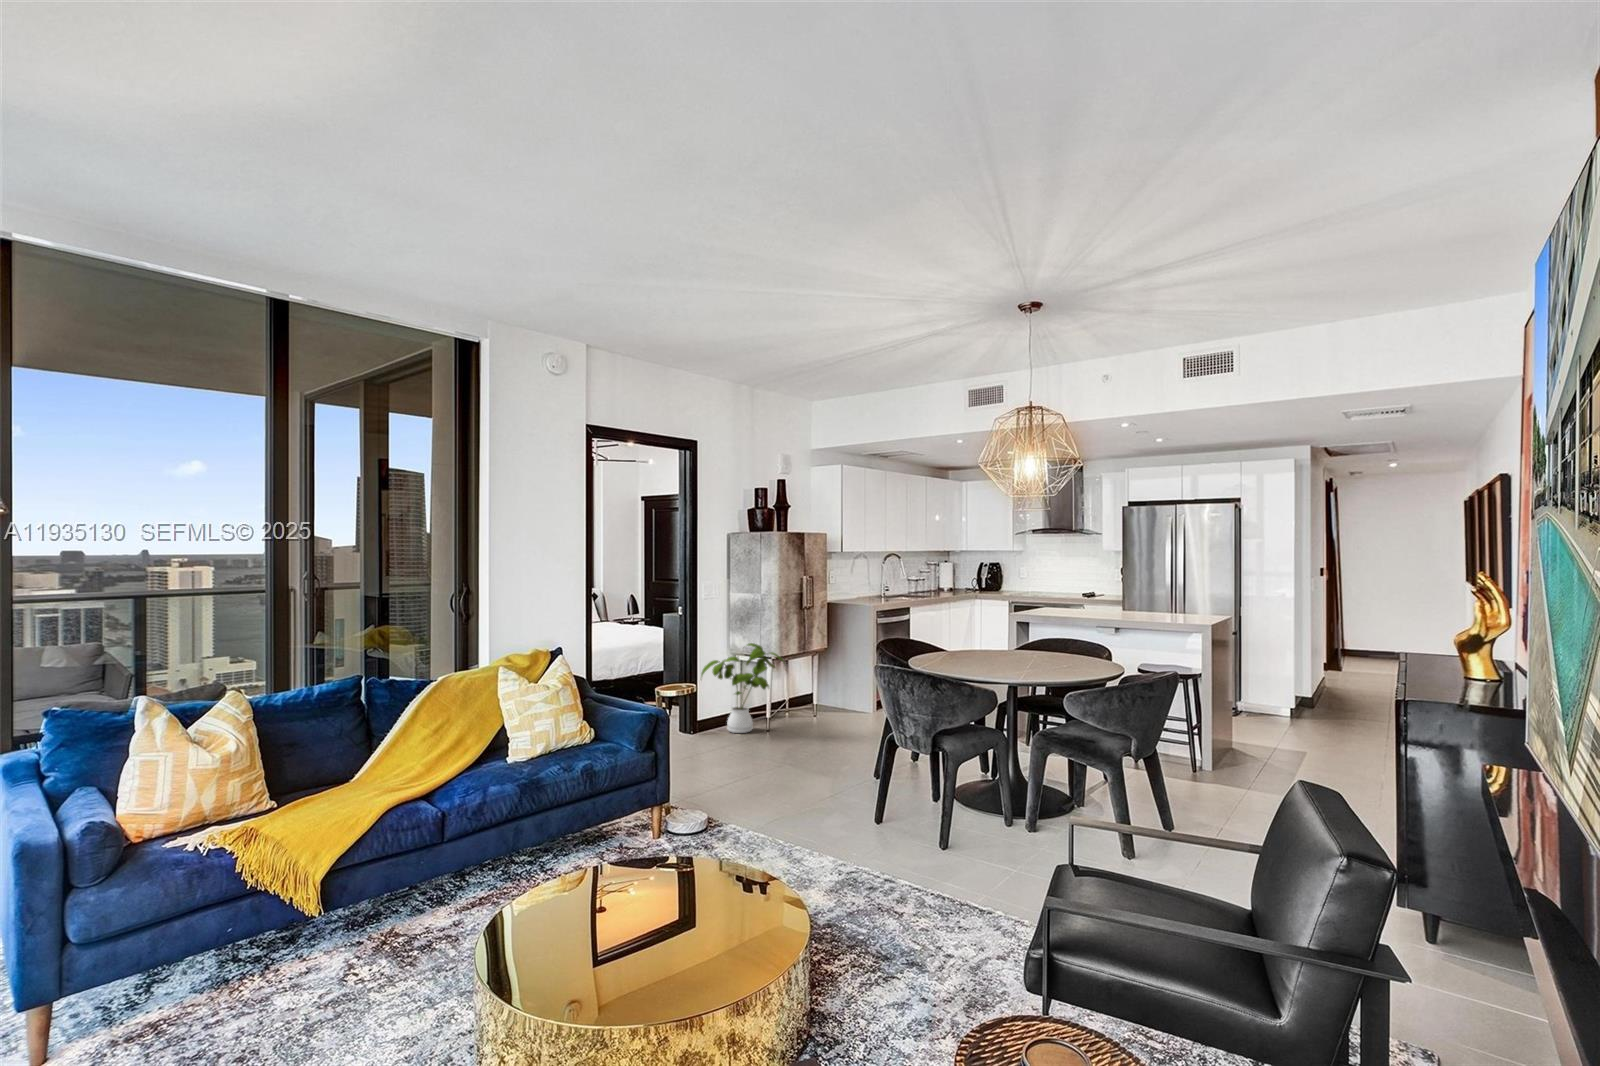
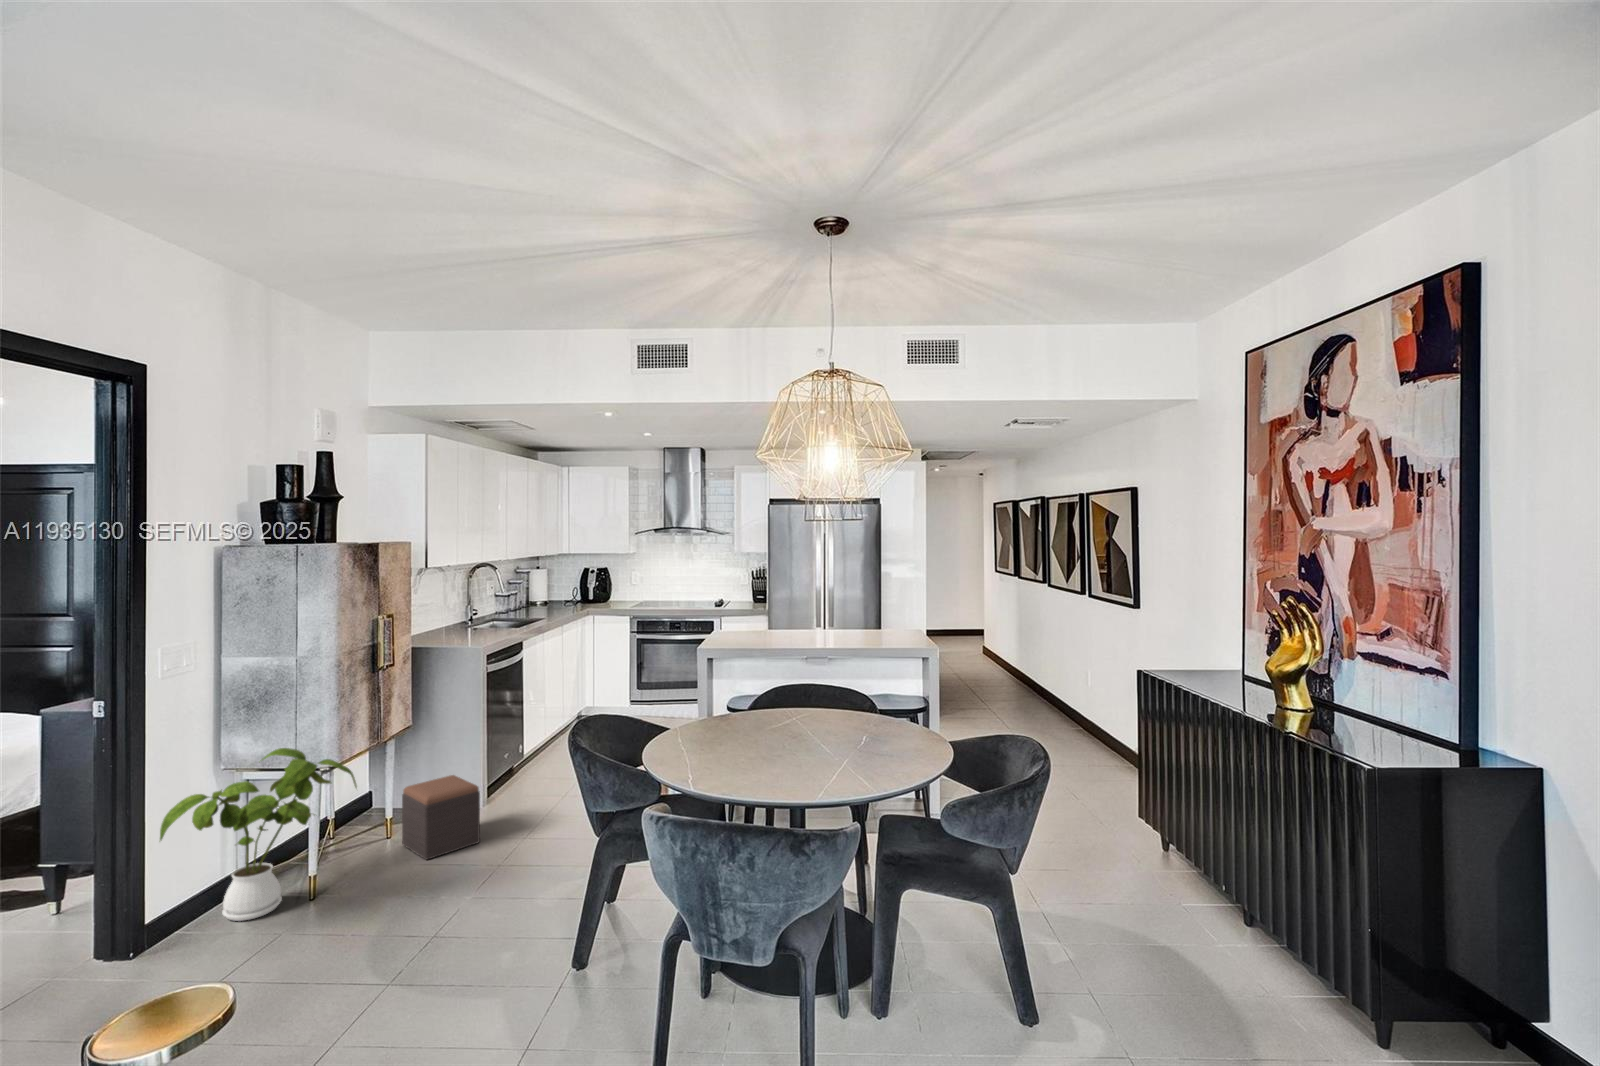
footstool: none [819,683,861,728] -> present [402,775,480,860]

